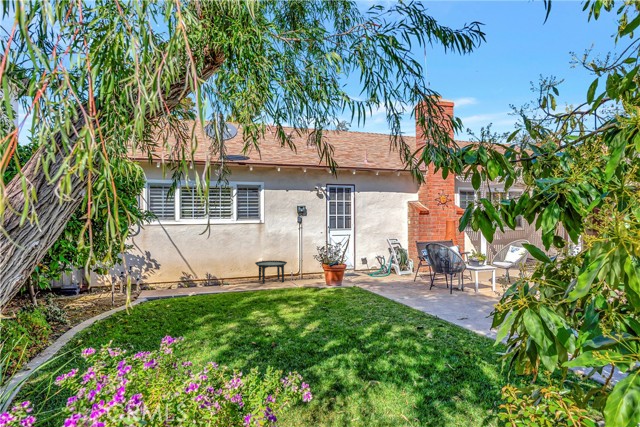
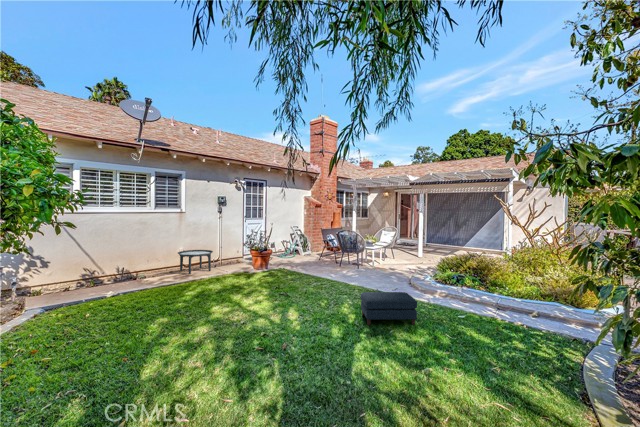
ottoman: none [353,311,409,348] -> present [361,292,417,325]

